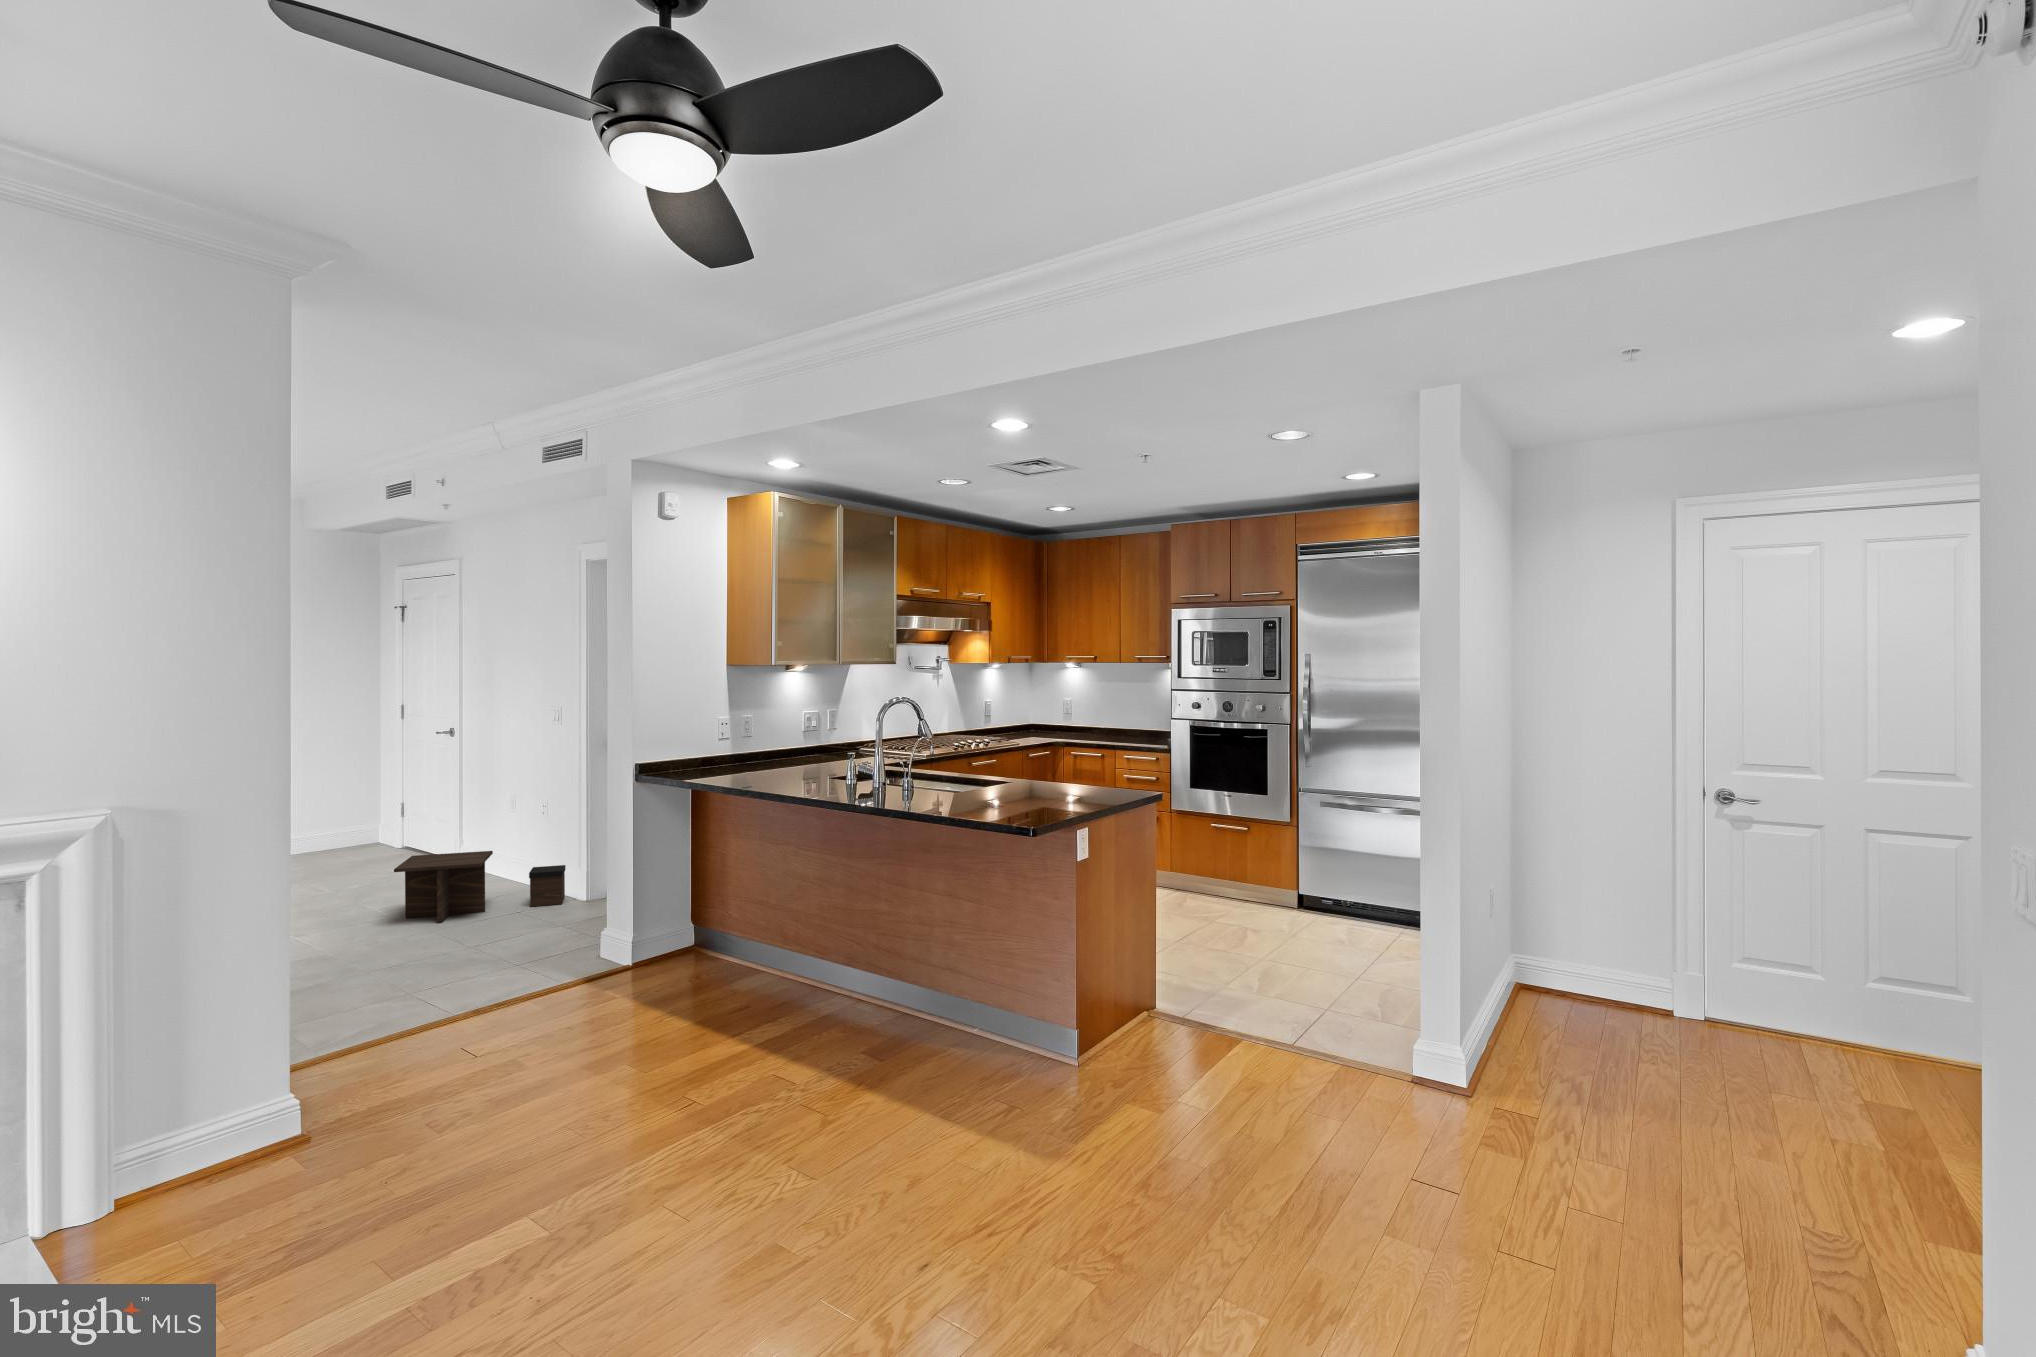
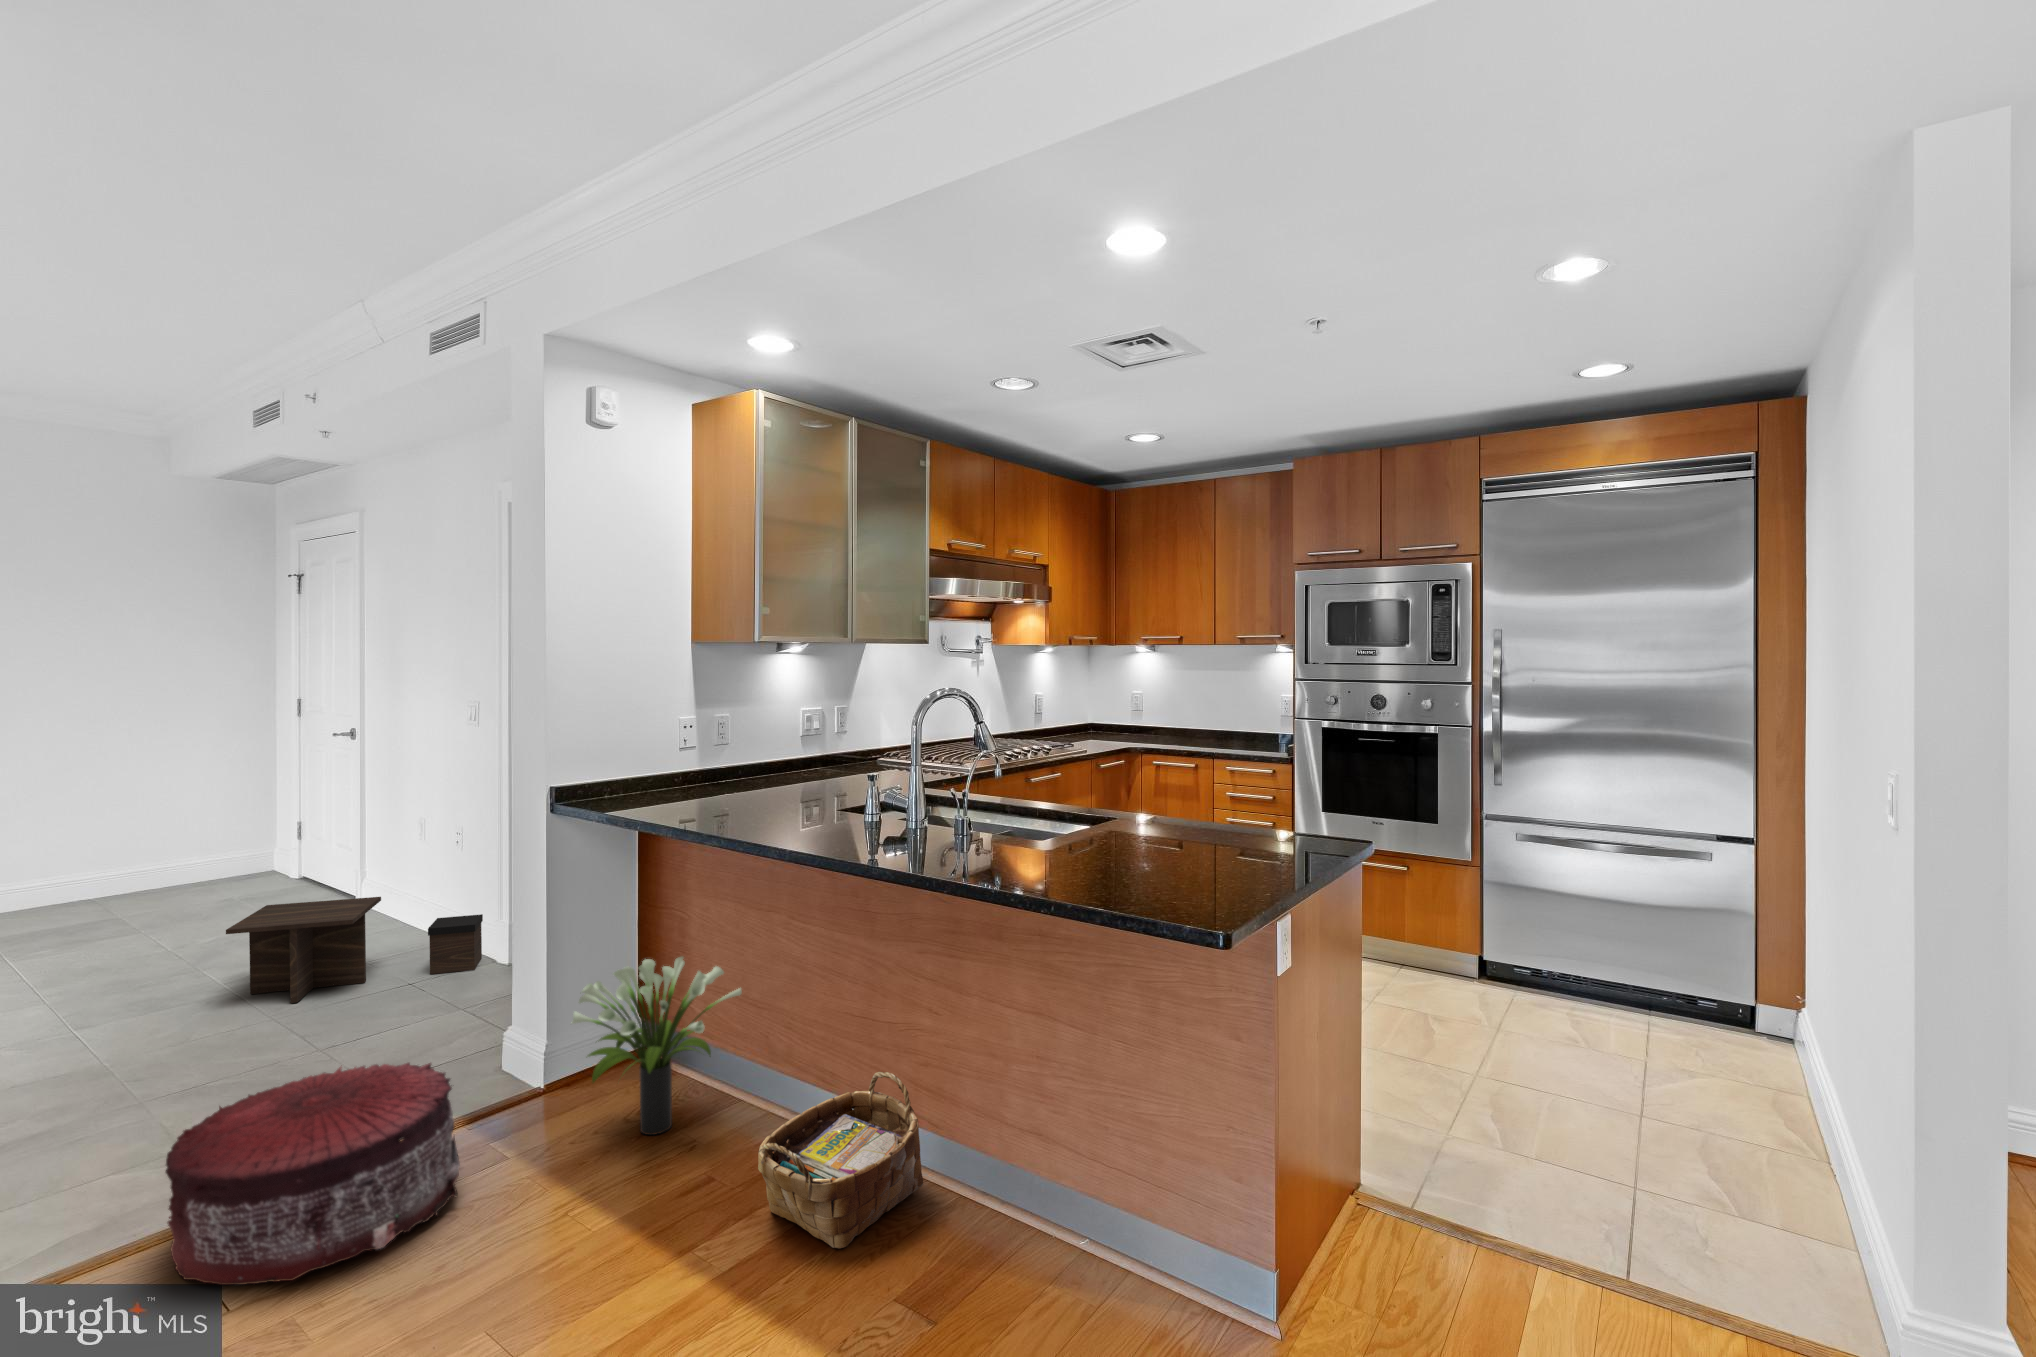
potted plant: none [658,873,766,987] -> present [572,957,742,1135]
pouf: none [430,935,594,1046] -> present [166,1063,460,1285]
woven basket: none [779,939,881,1033] -> present [758,1072,923,1248]

